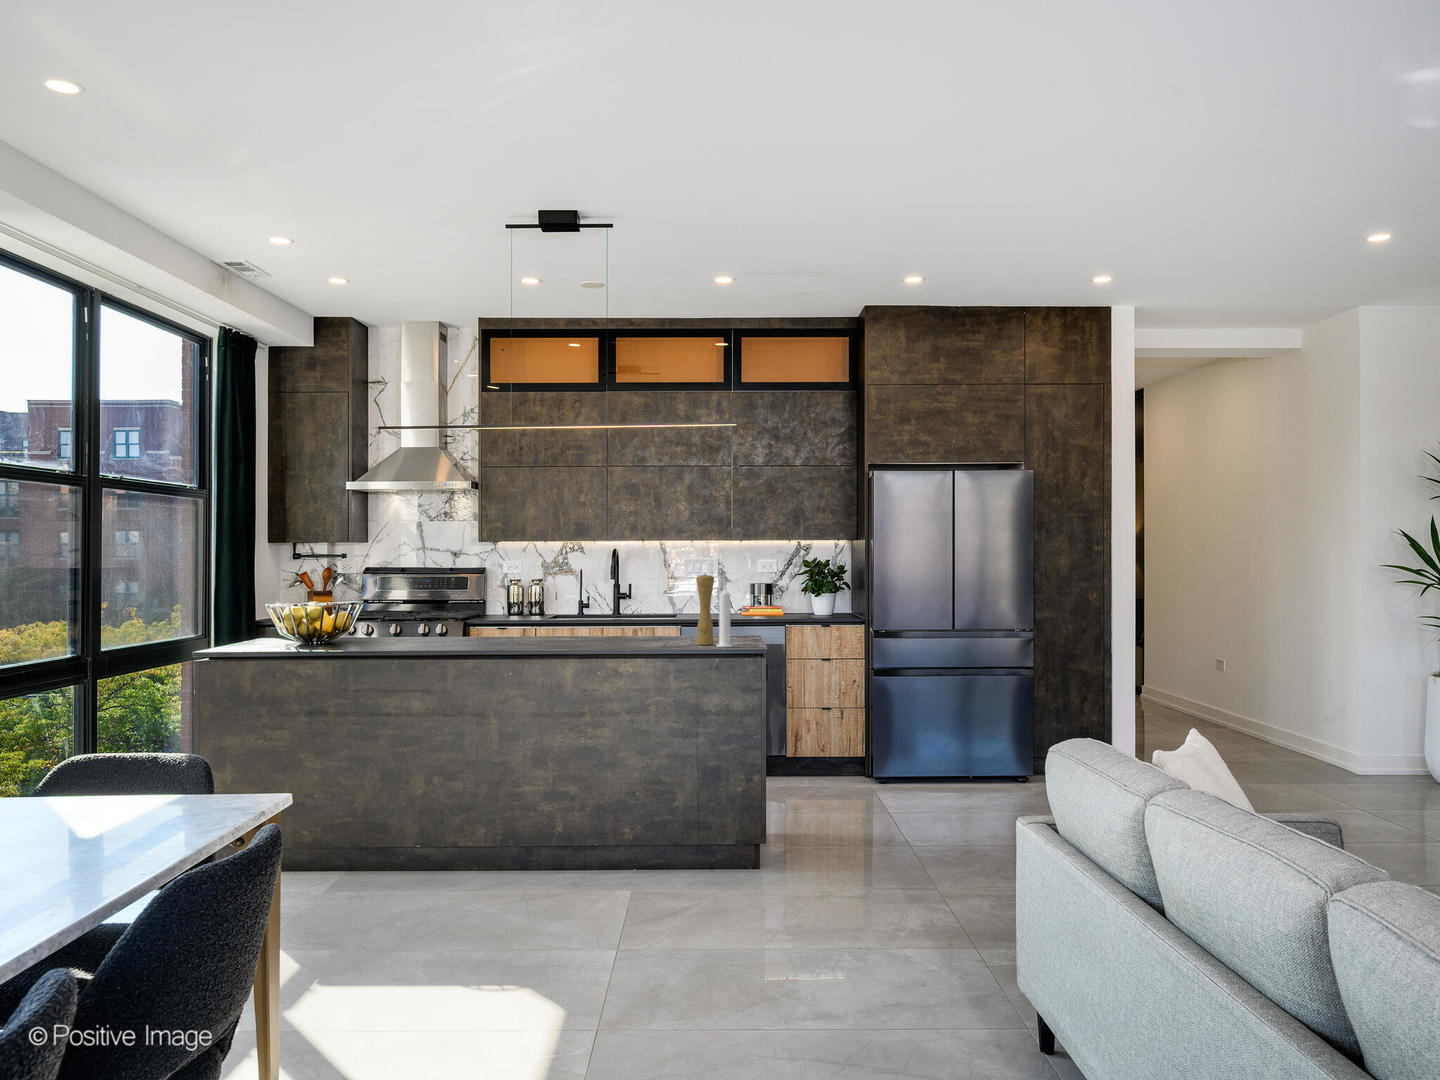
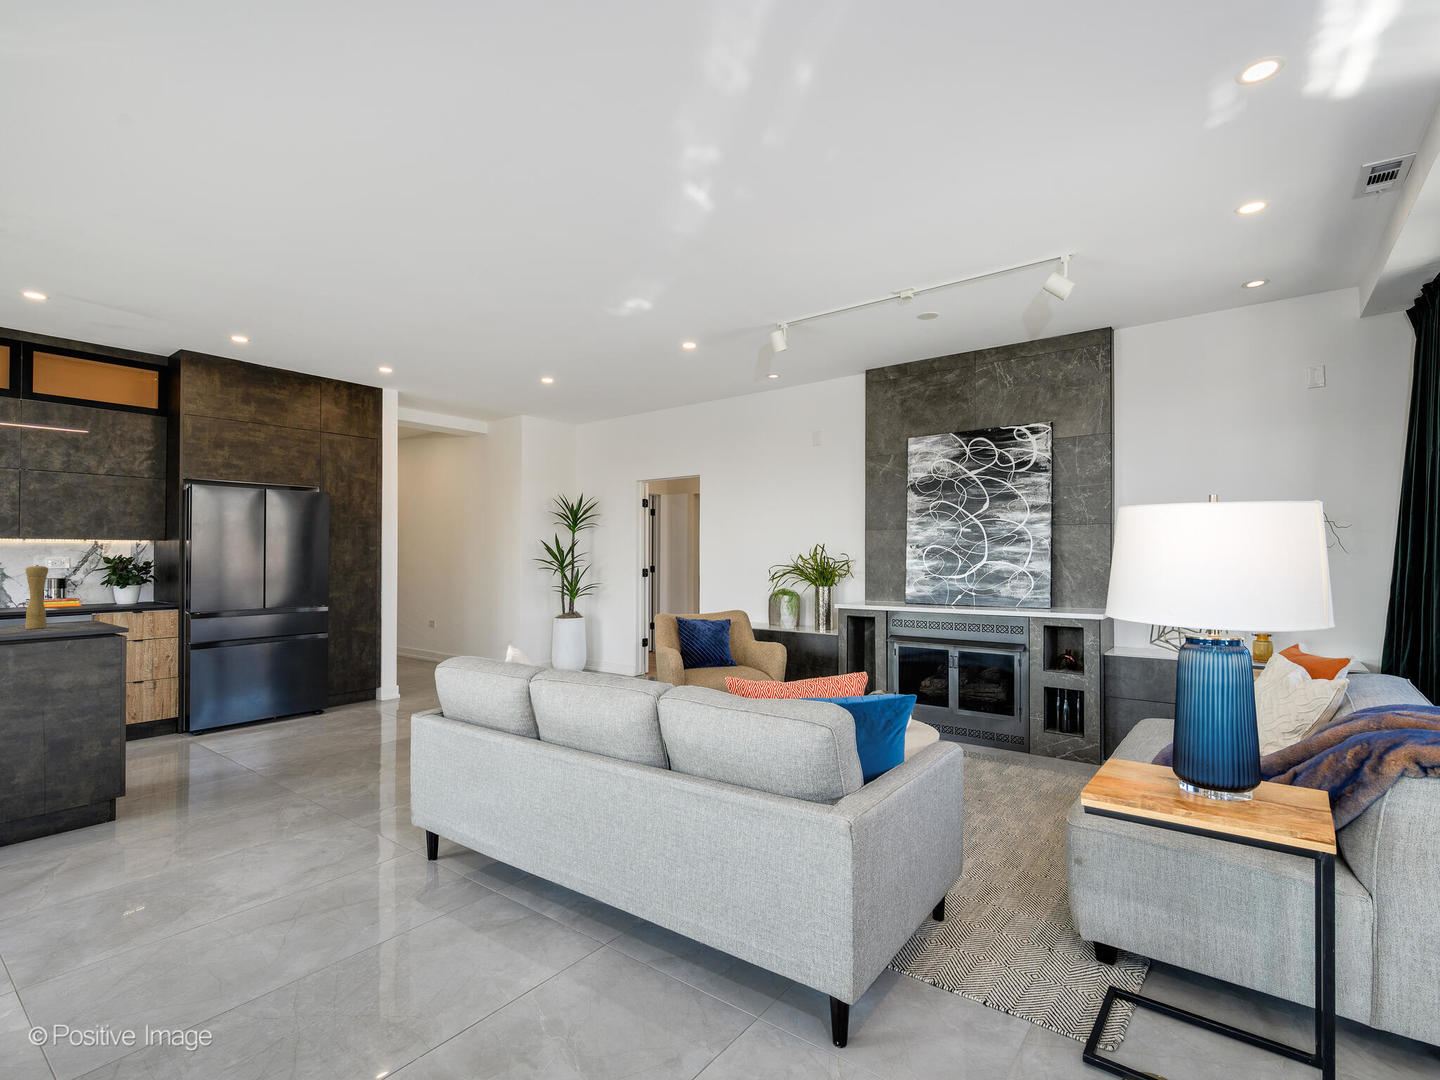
candle: present [717,587,733,647] -> none [56,574,77,628]

